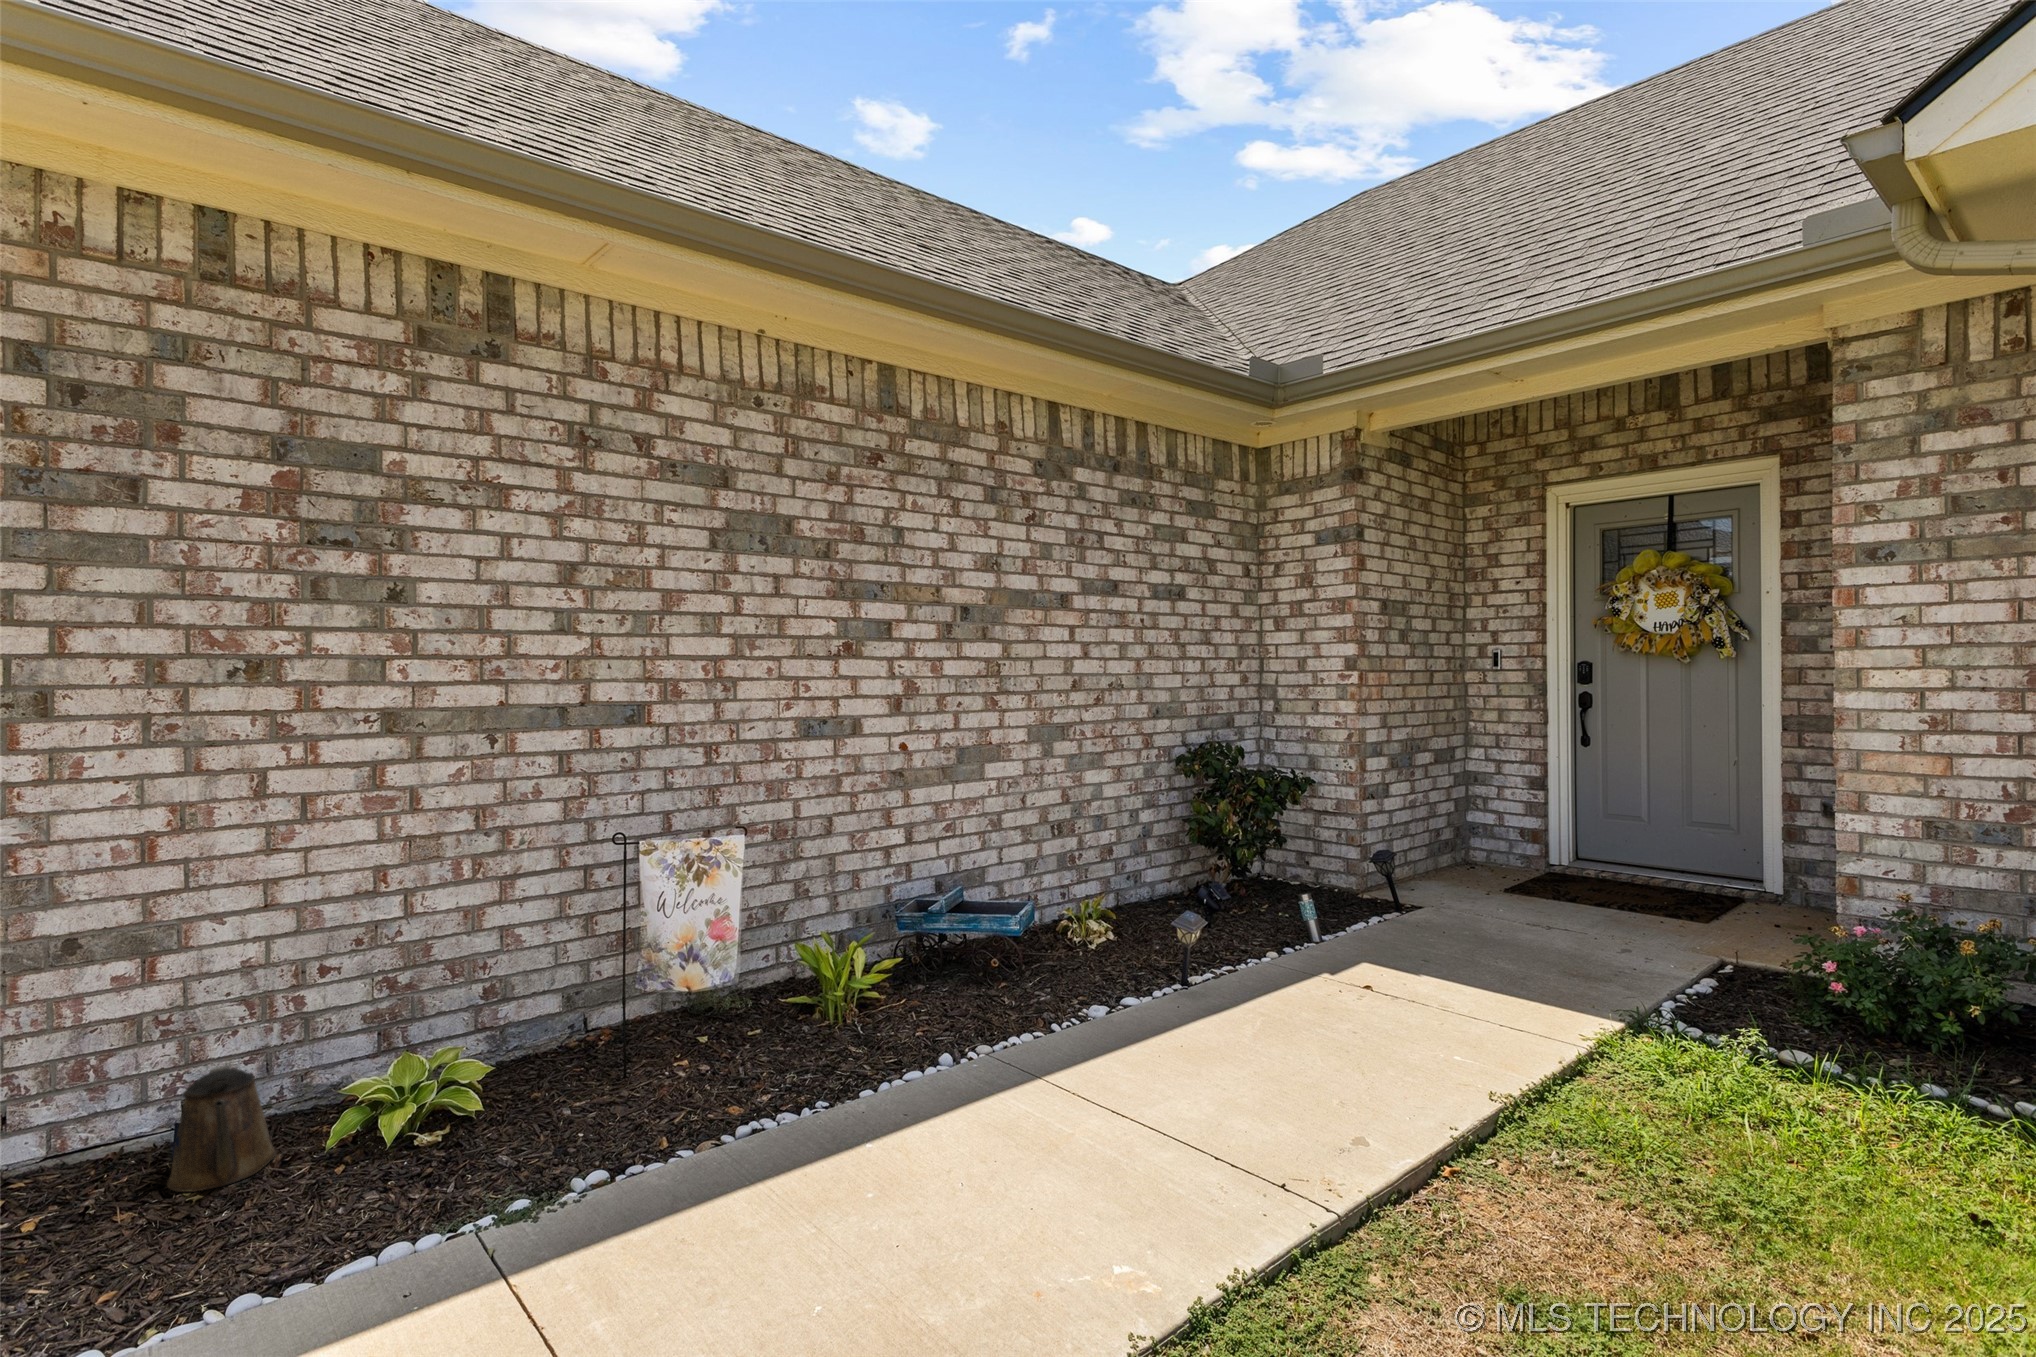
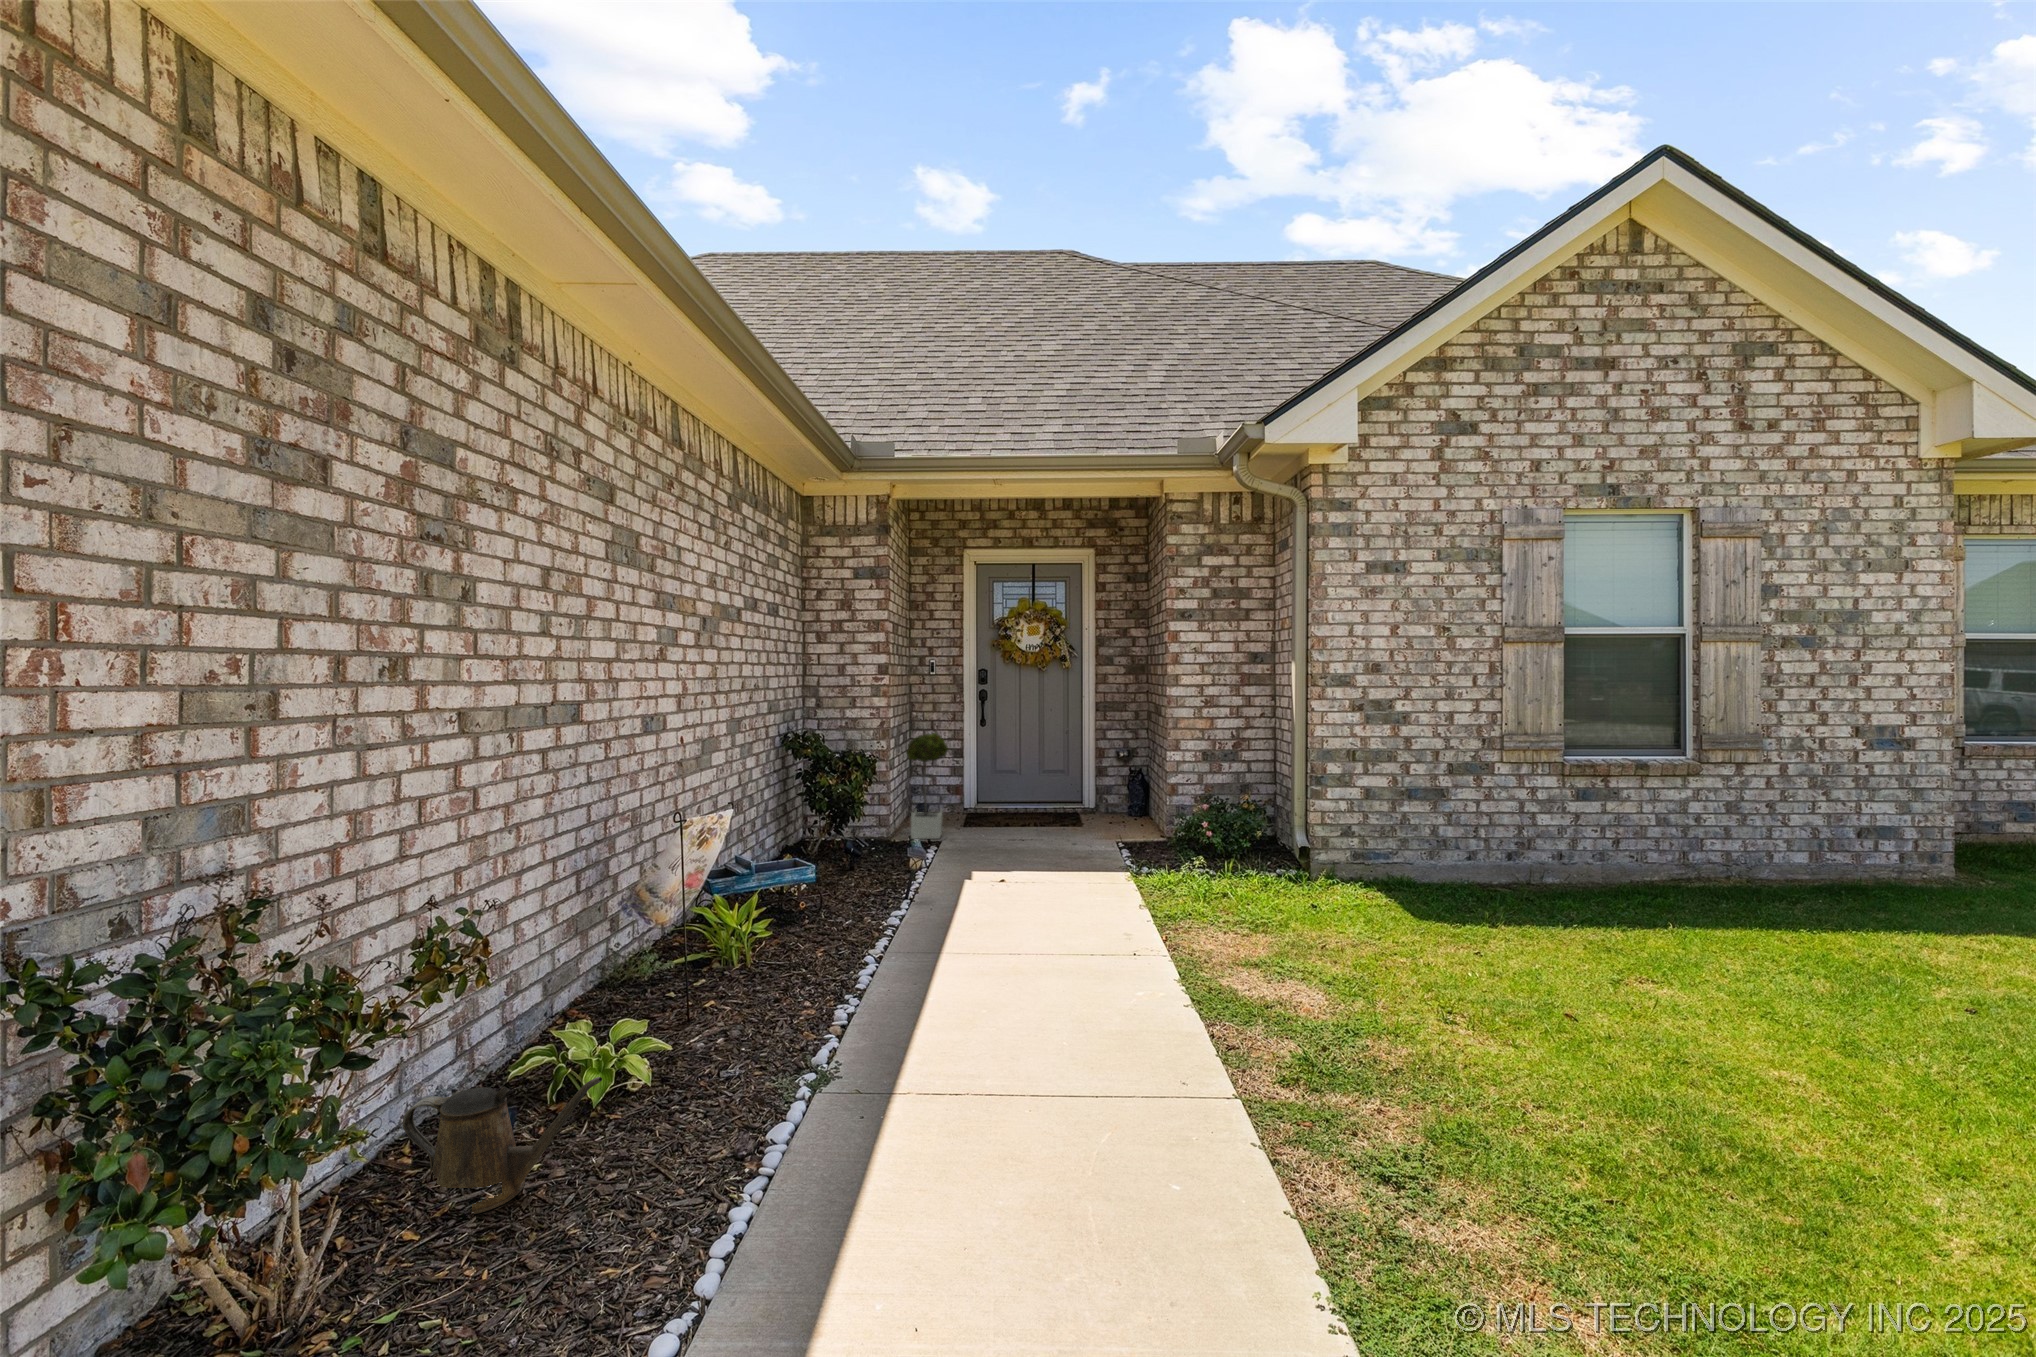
potted tree: none [1392,746,1459,895] -> present [906,732,949,839]

